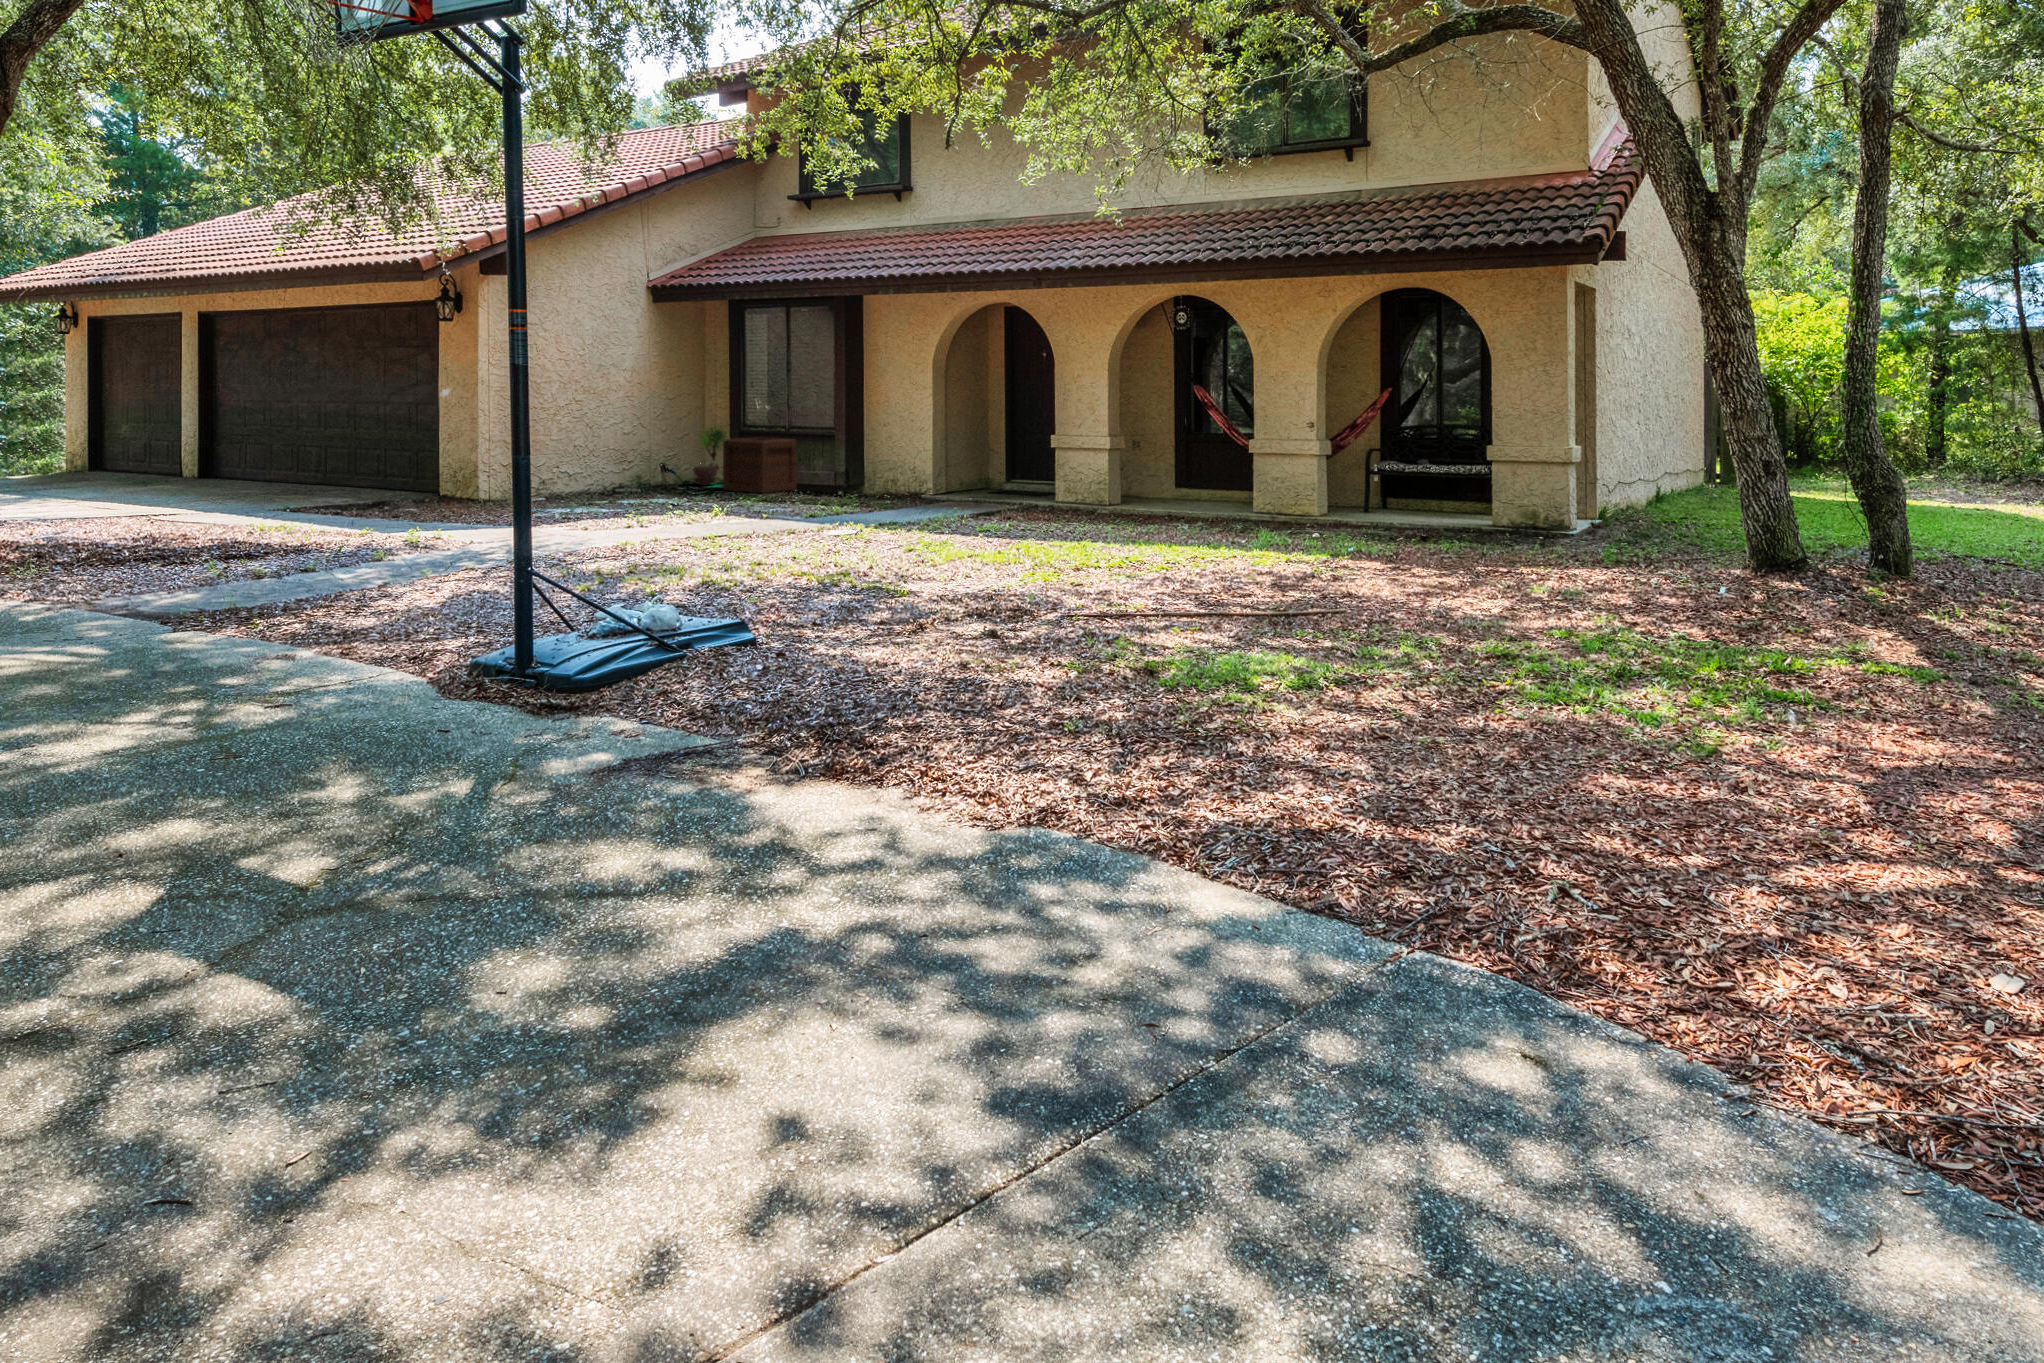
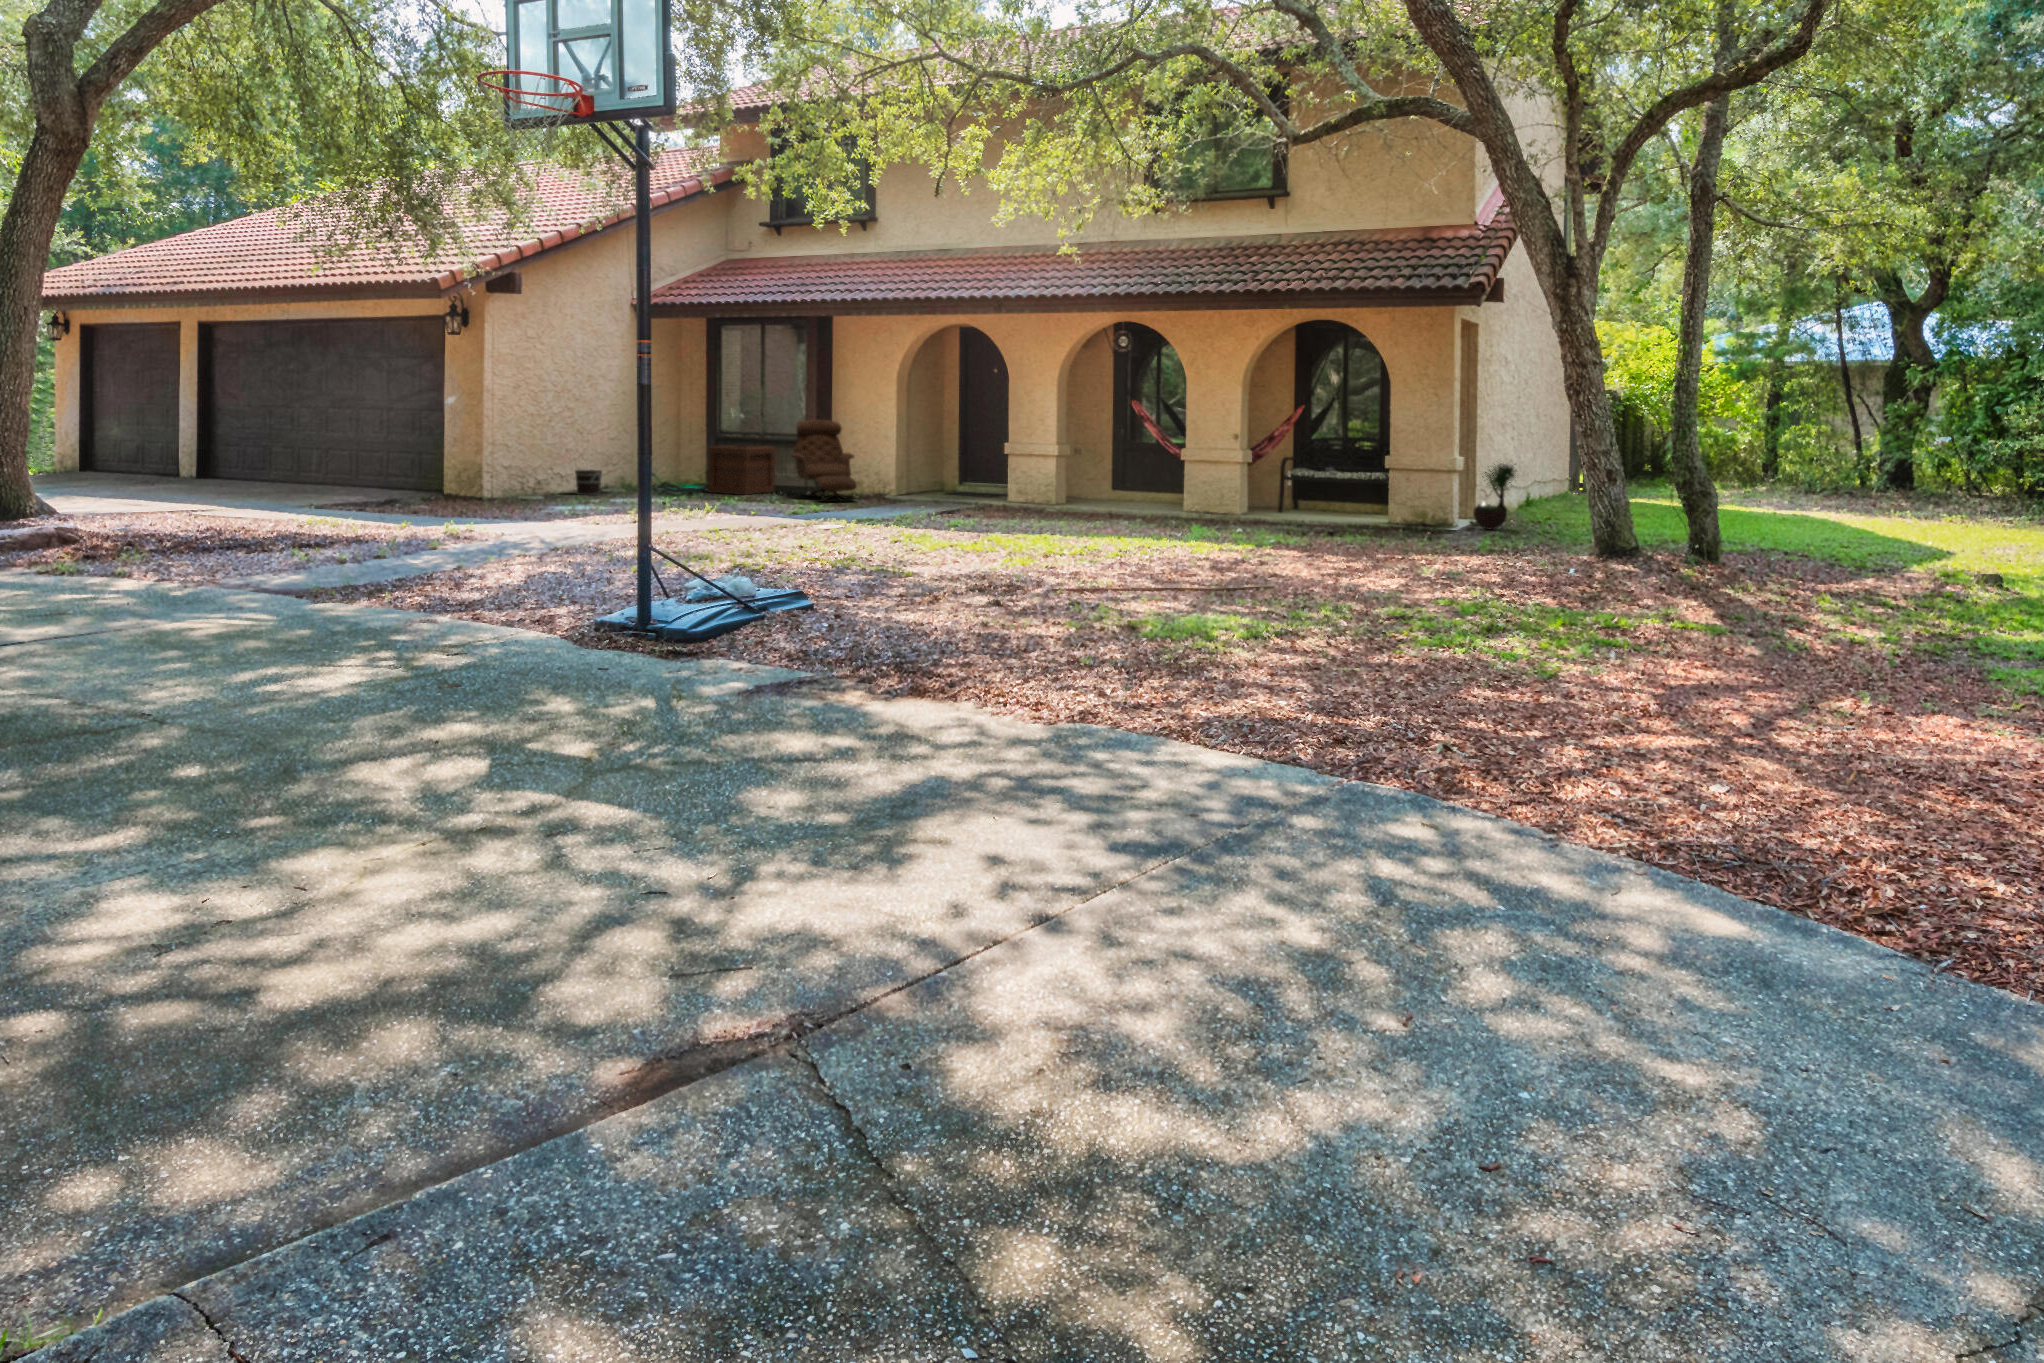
lounge chair: none [811,409,883,502] -> present [791,420,857,502]
potted tree: present [694,426,727,485] -> present [1473,463,1516,529]
bucket: none [576,466,606,495] -> present [575,470,602,495]

